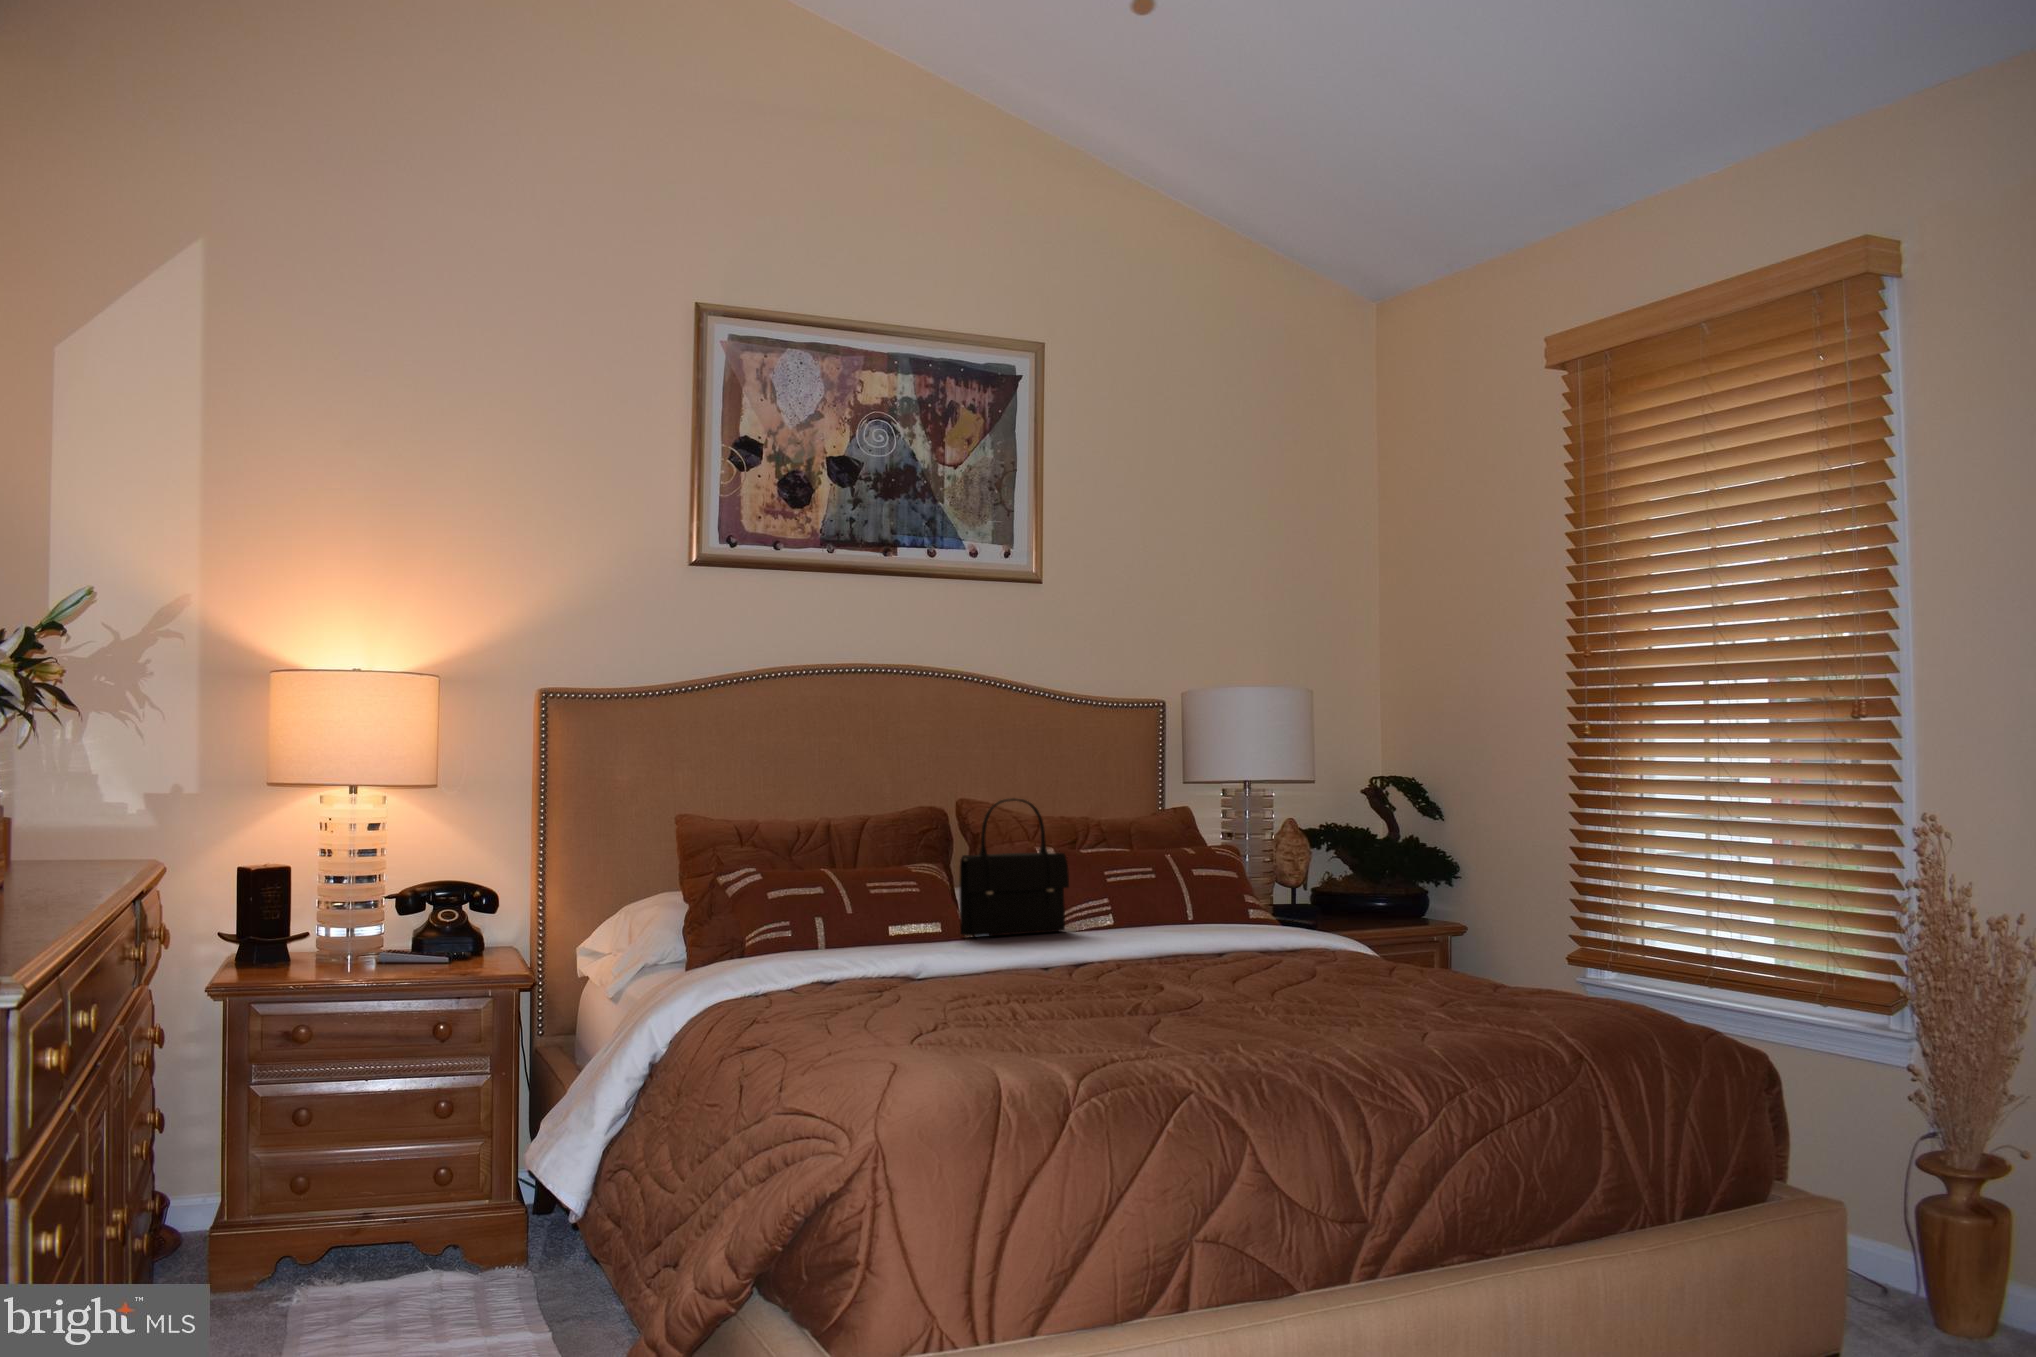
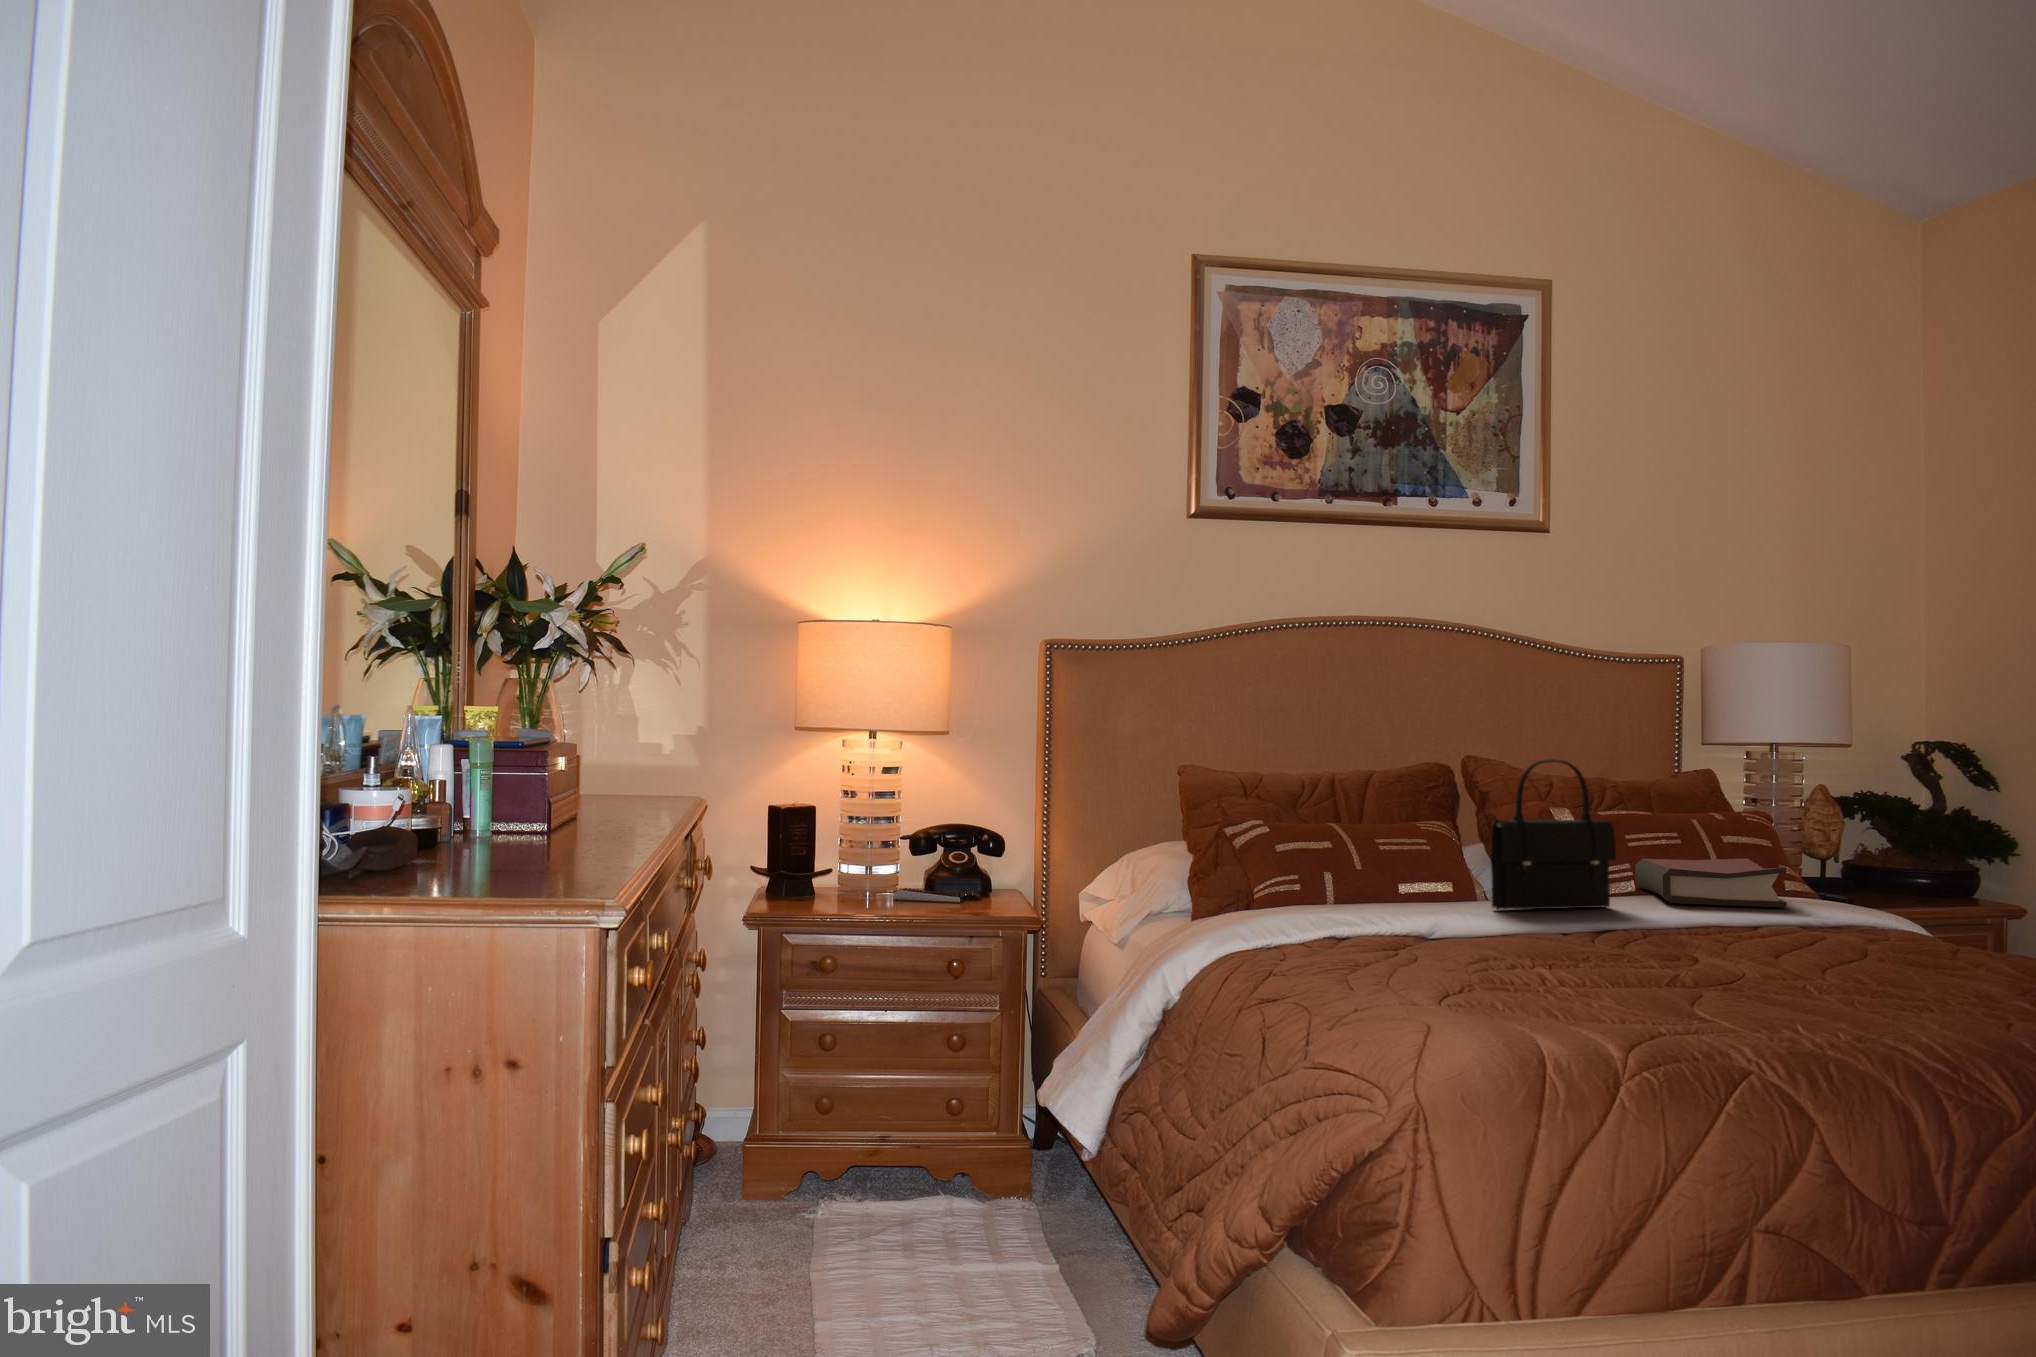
hardback book: none [1101,885,1213,925] -> present [1635,858,1787,907]

